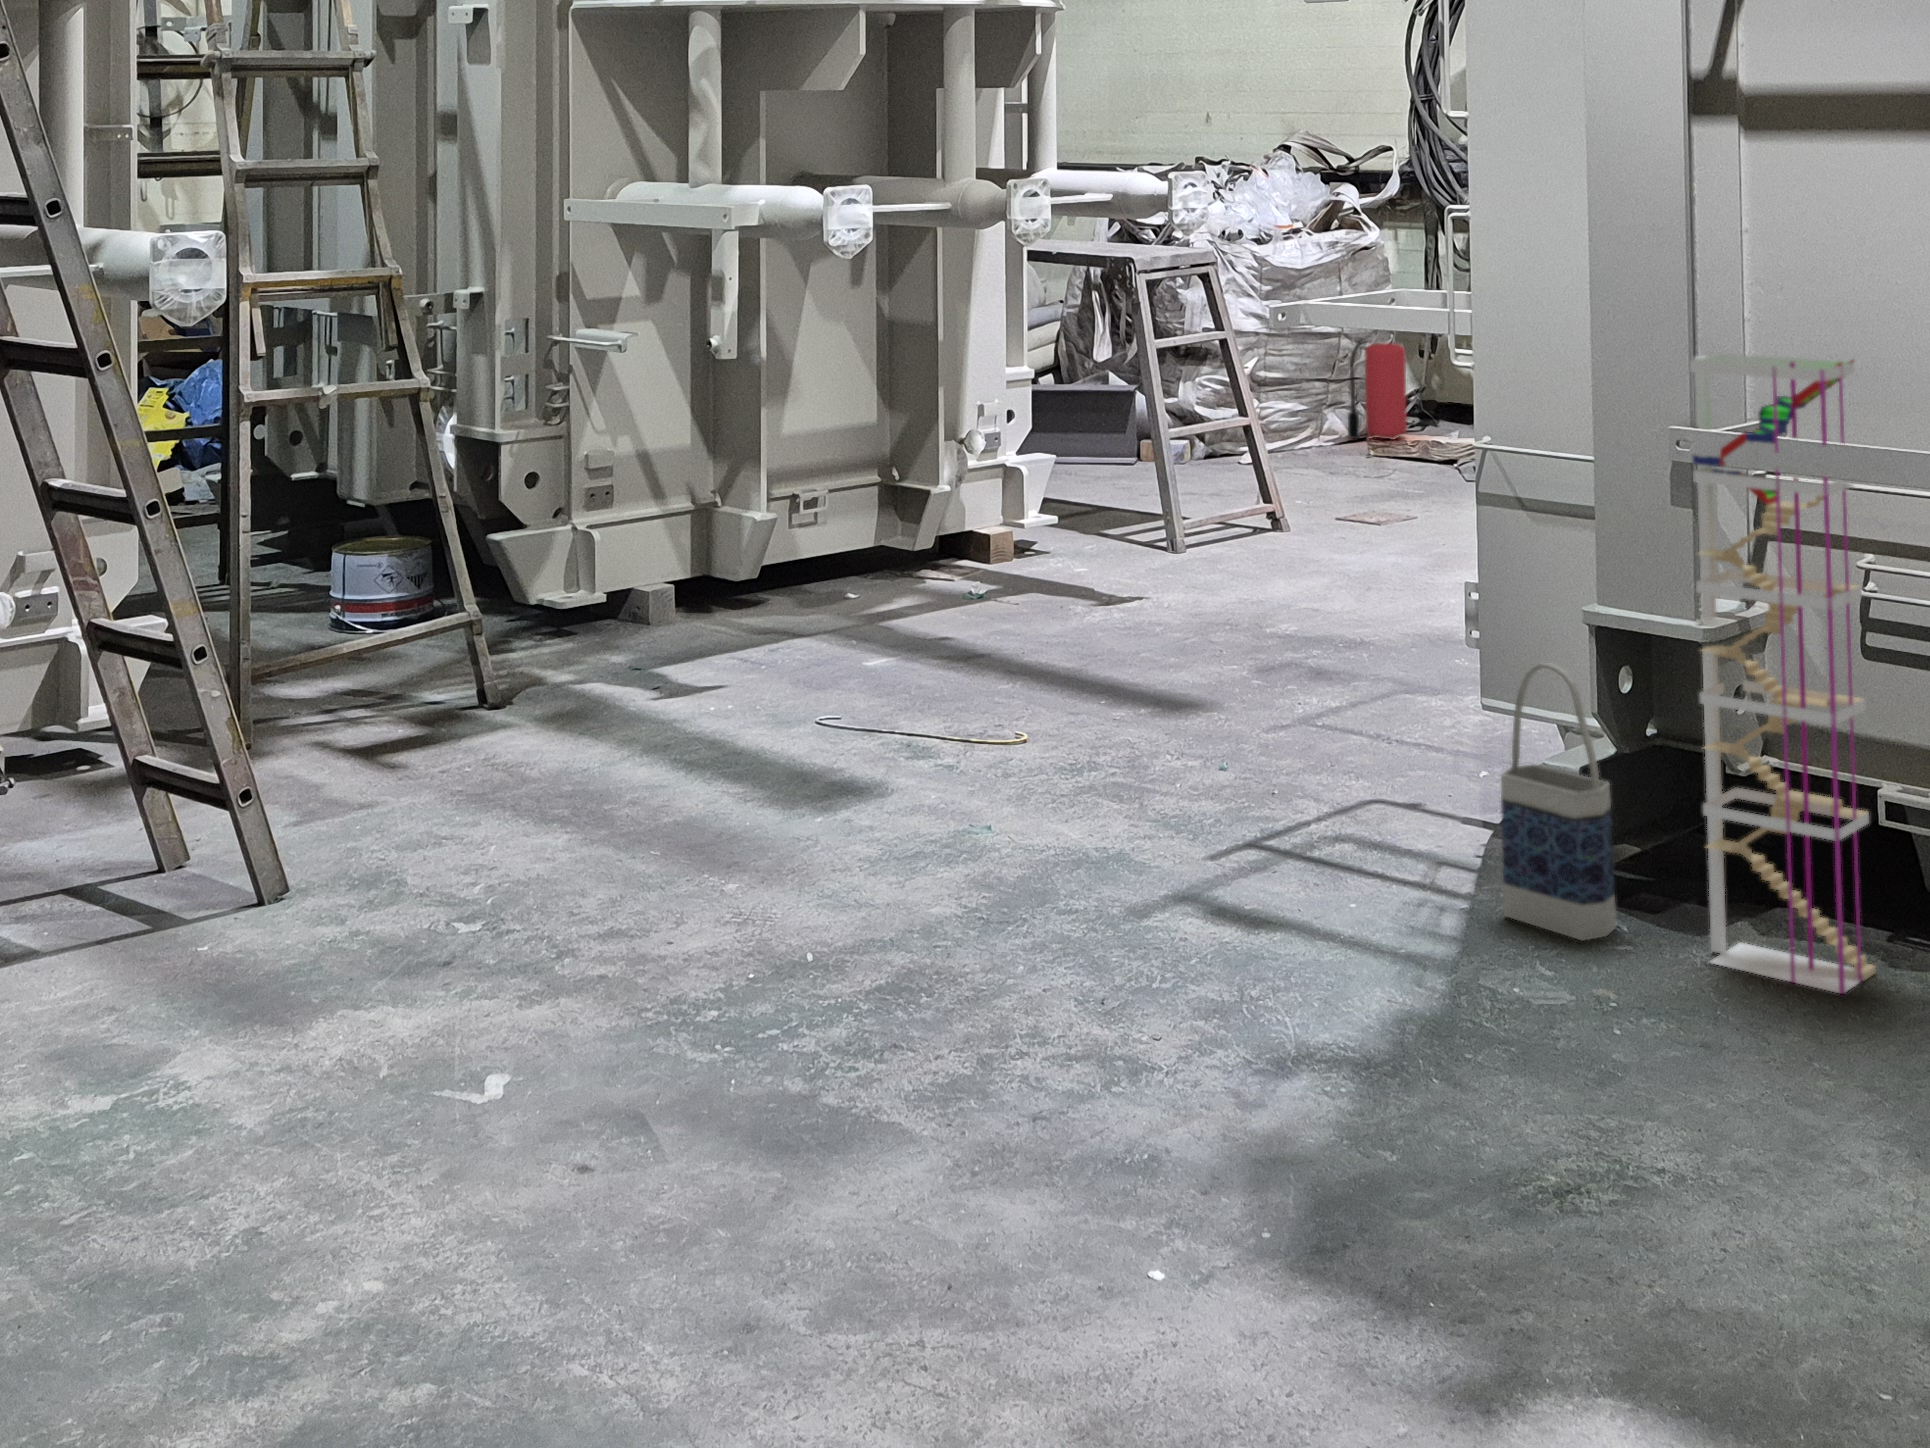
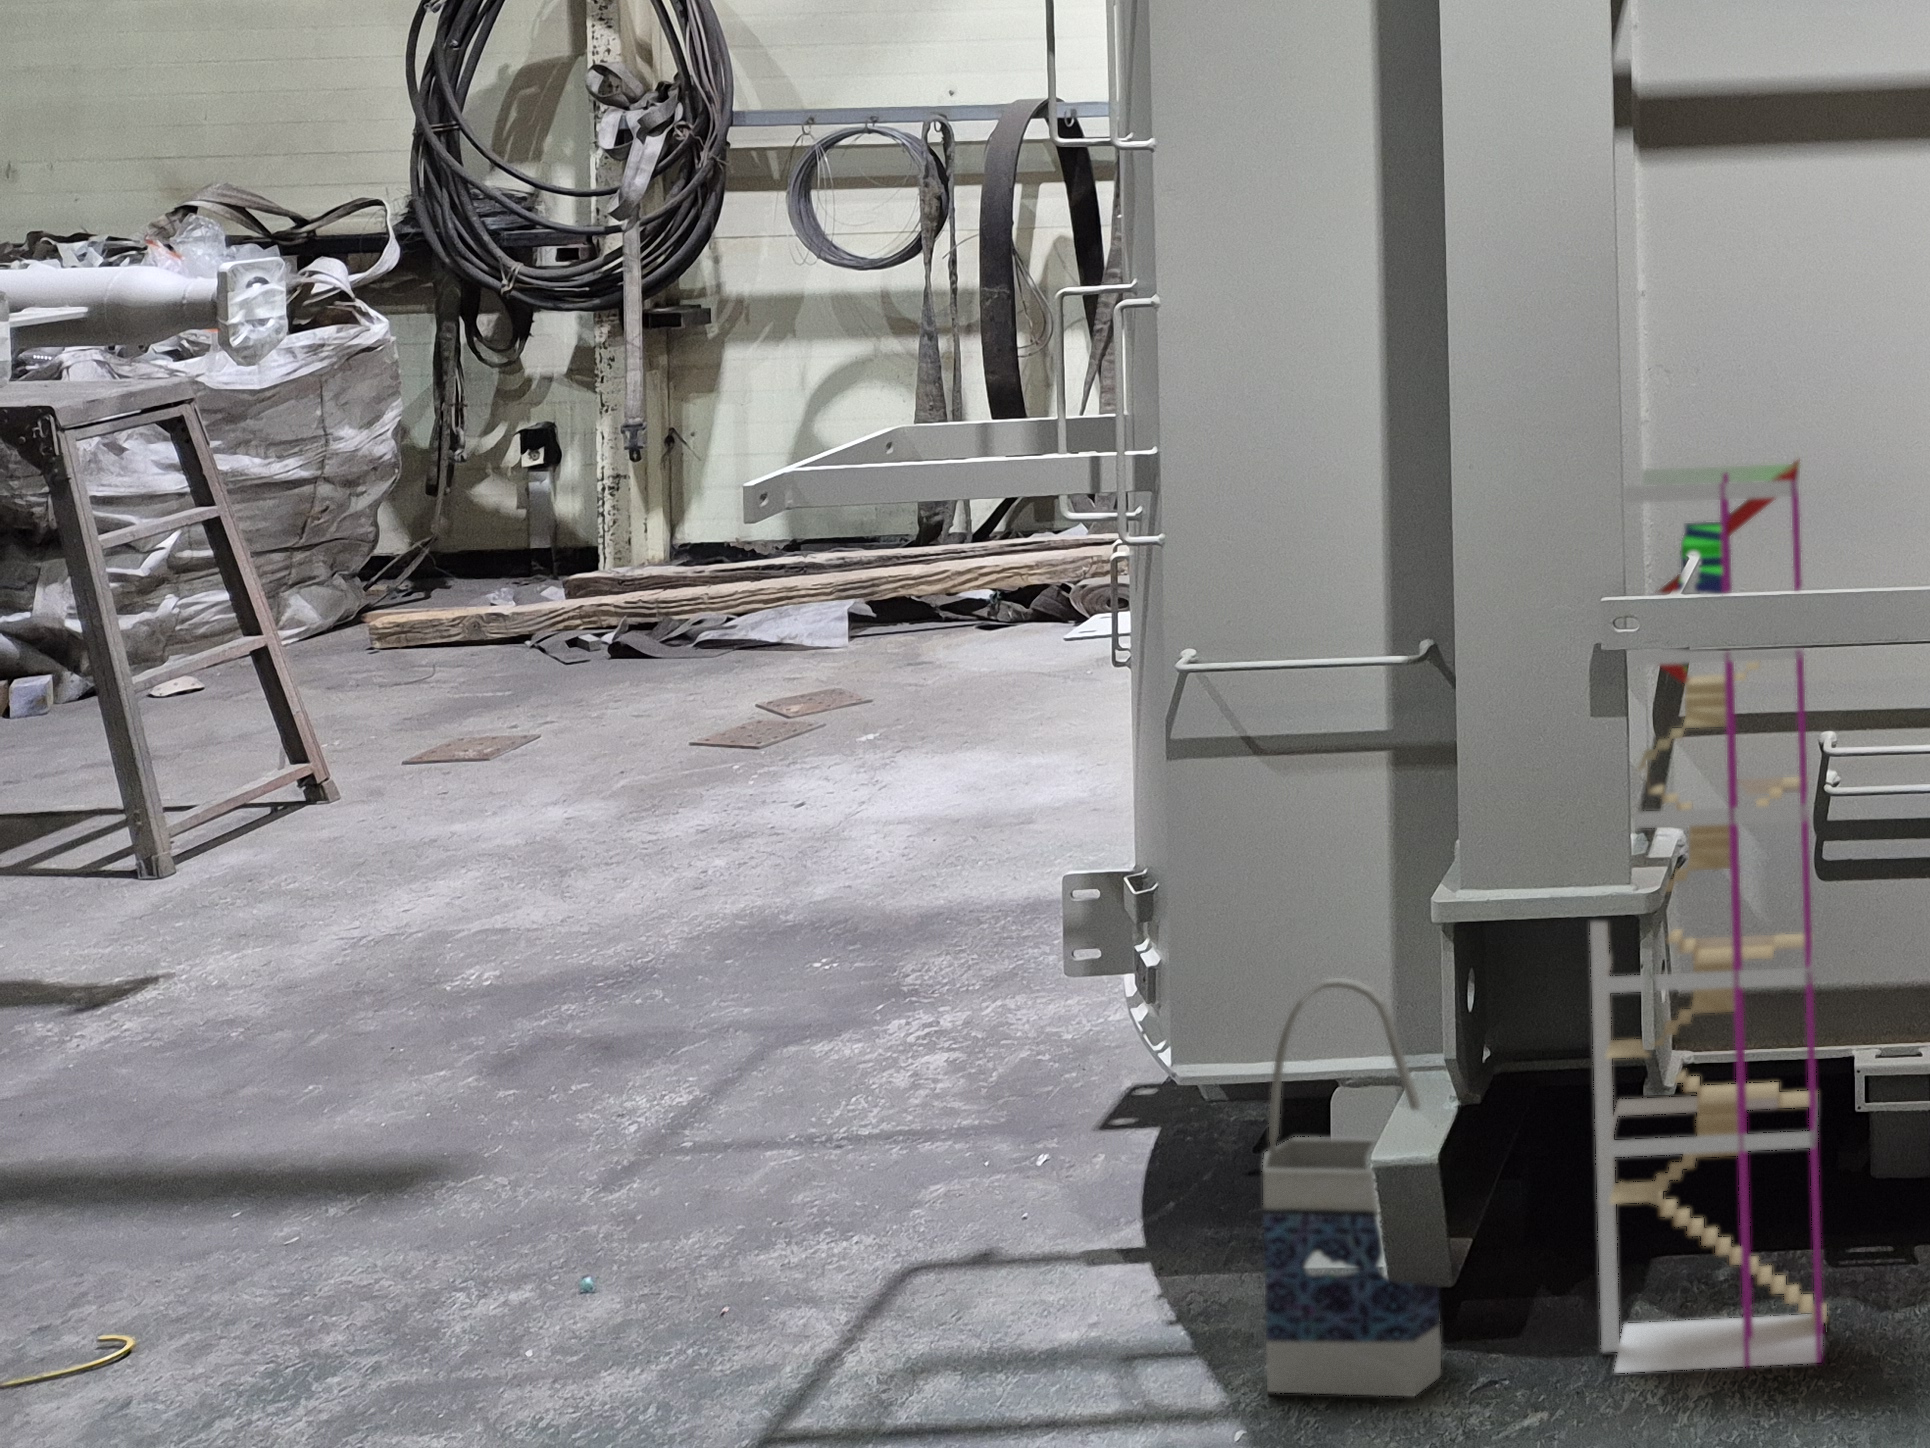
fire extinguisher: present [1348,341,1407,440] -> none [334,442,436,634]

